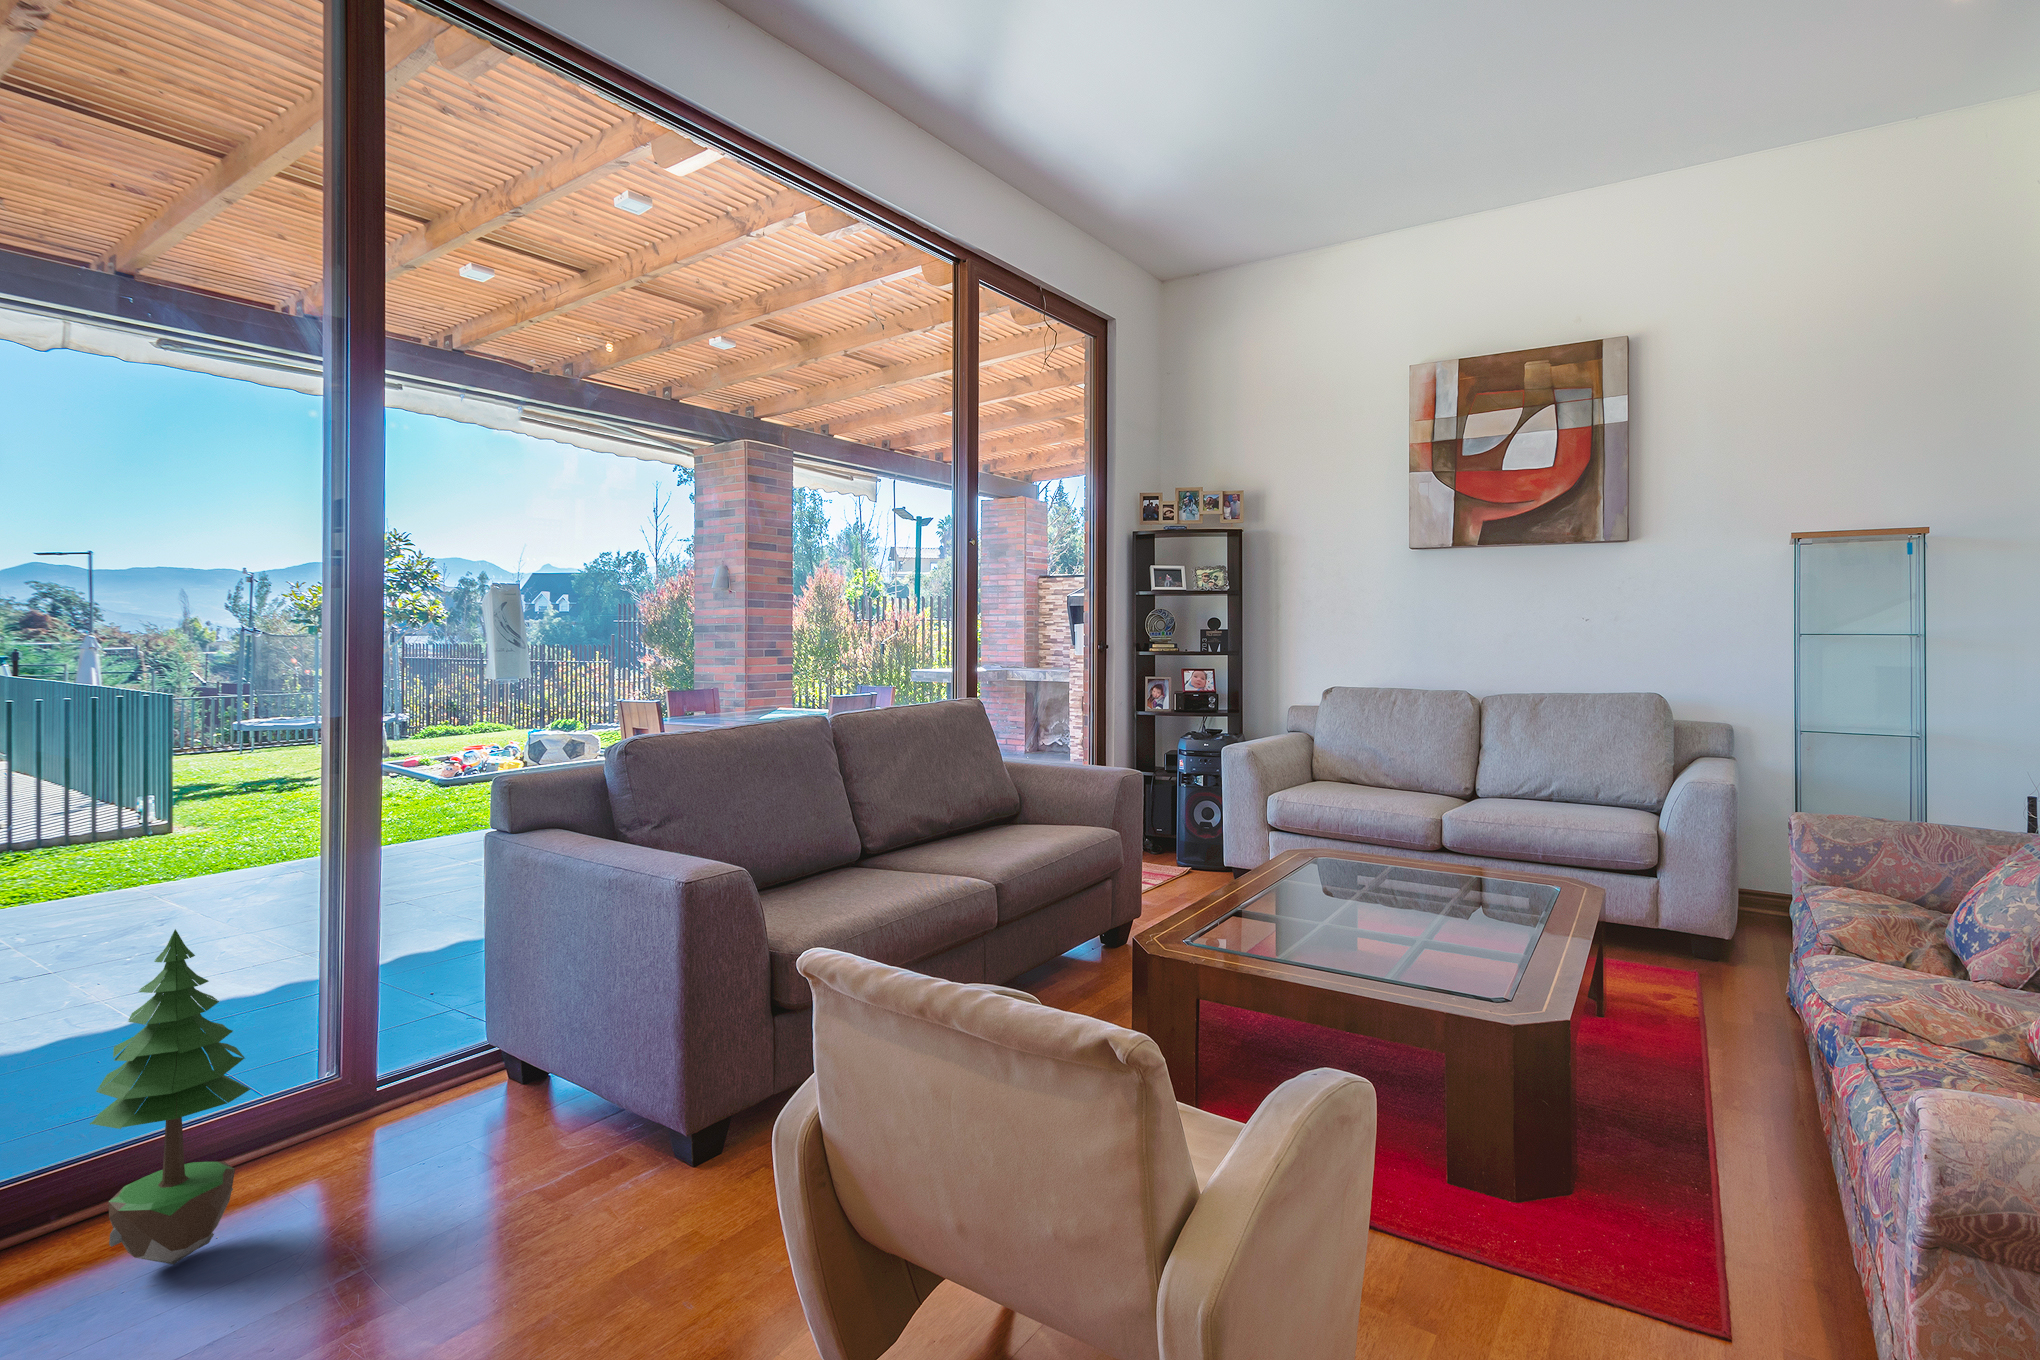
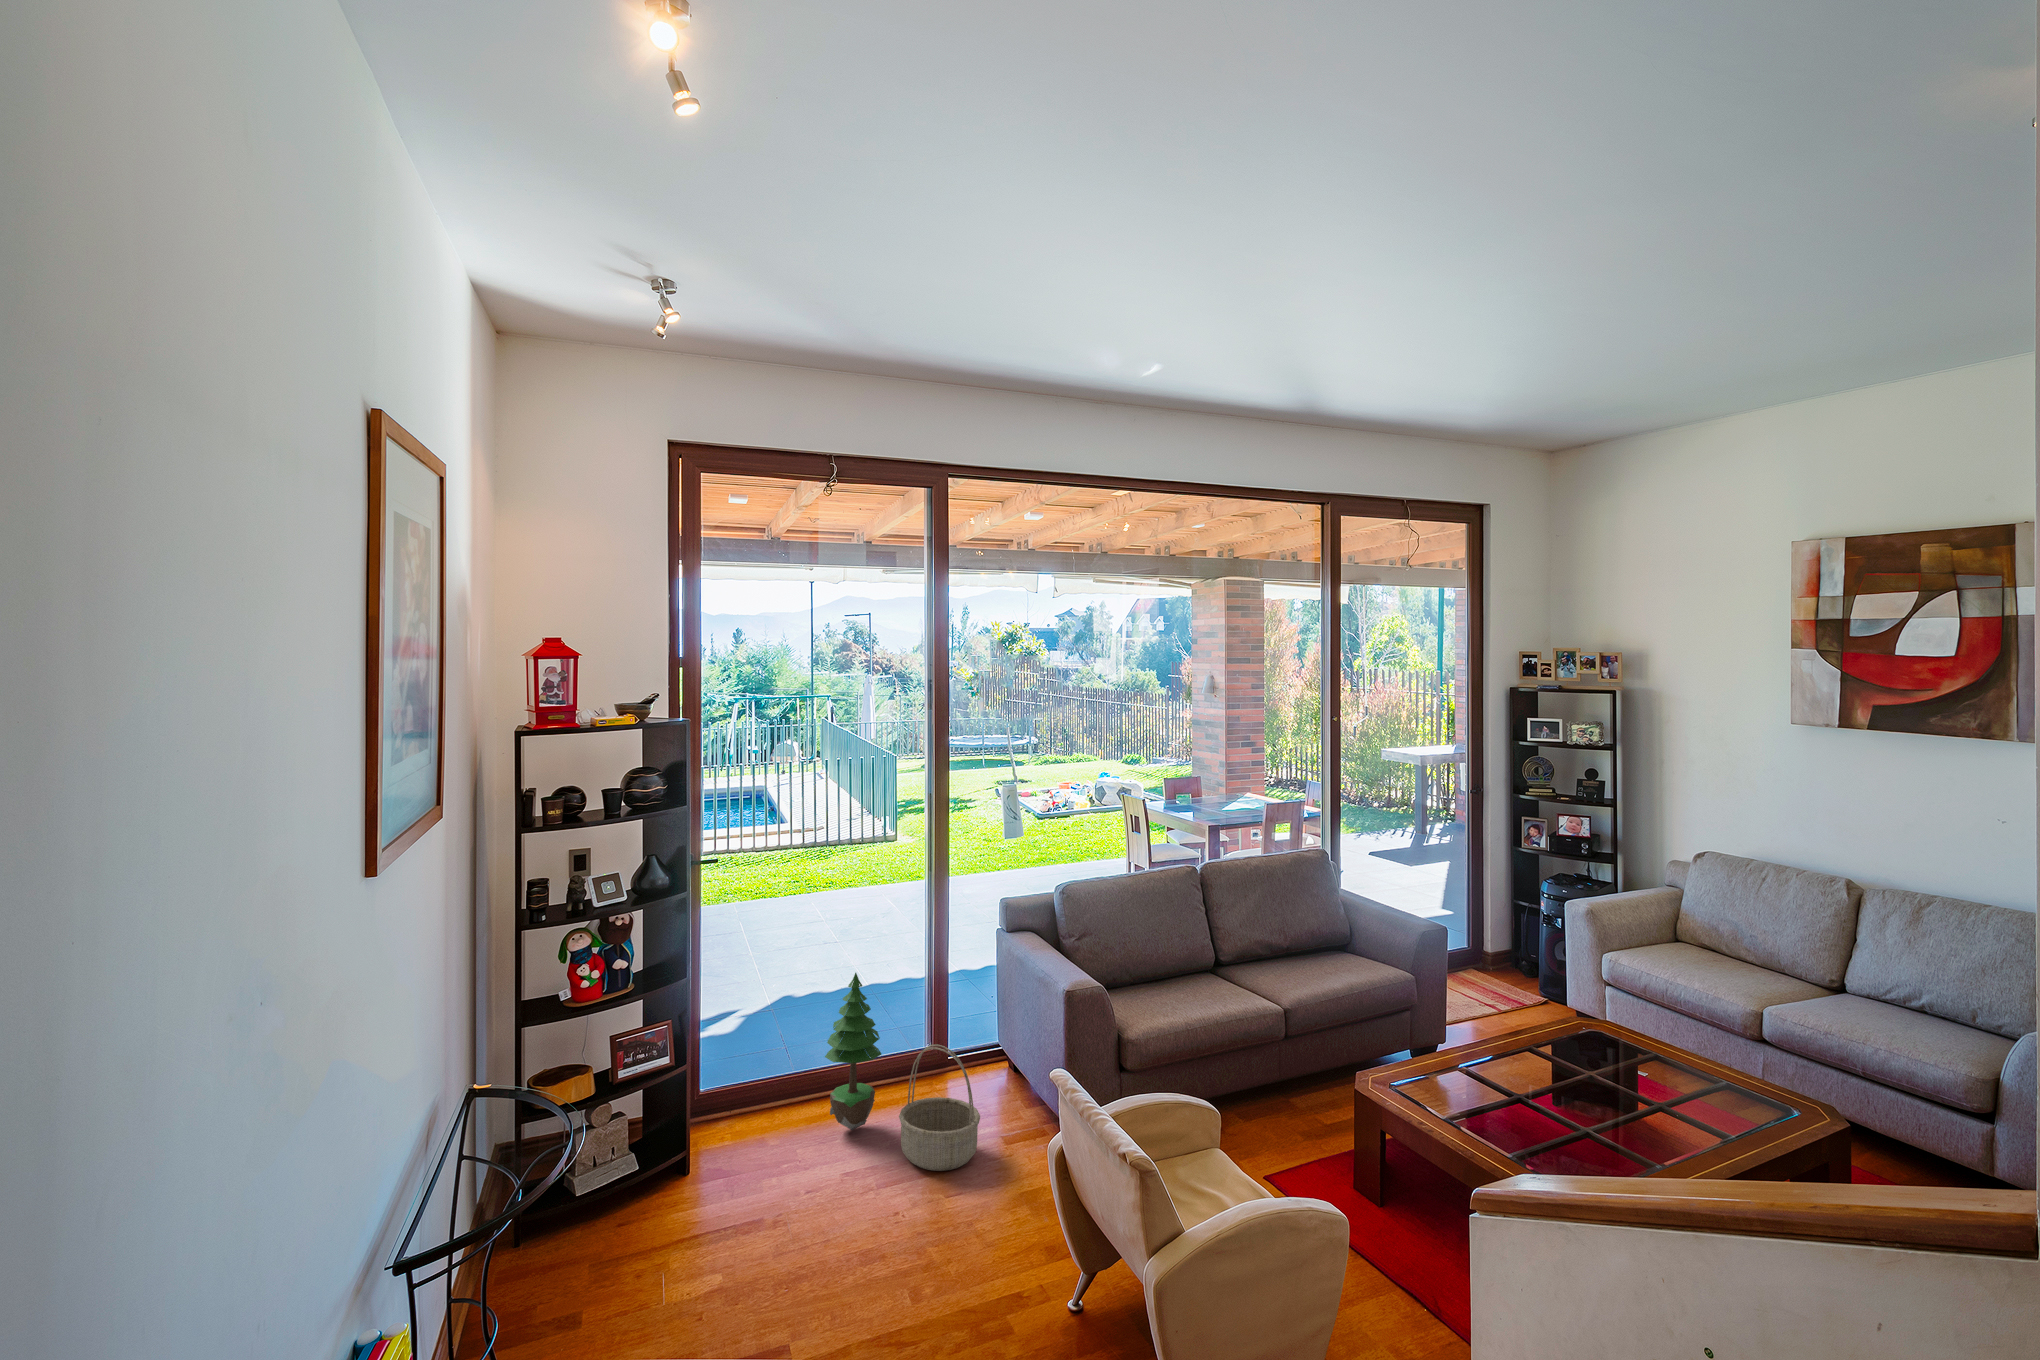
basket: none [308,1034,505,1287] -> present [899,1044,980,1171]

